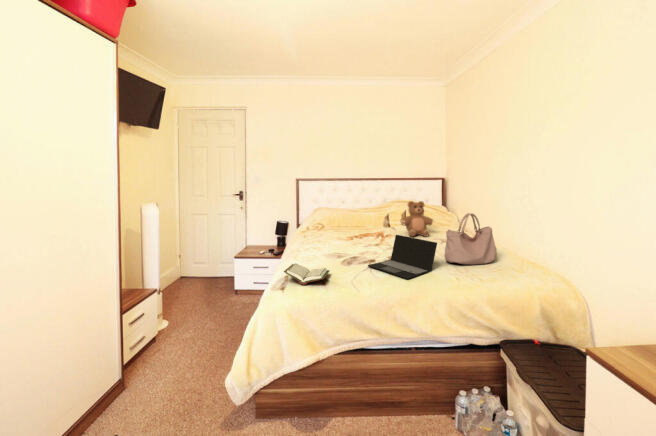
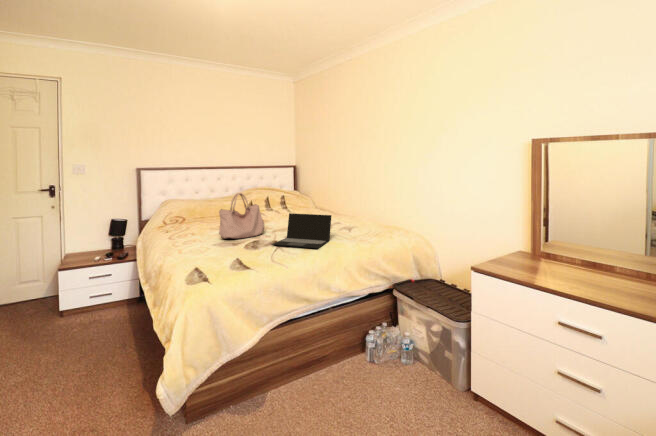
teddy bear: present [401,201,434,236] -> none [274,185,304,219]
handbag: present [444,213,497,265] -> present [219,193,264,239]
book: present [284,263,330,285] -> none [198,249,245,269]

